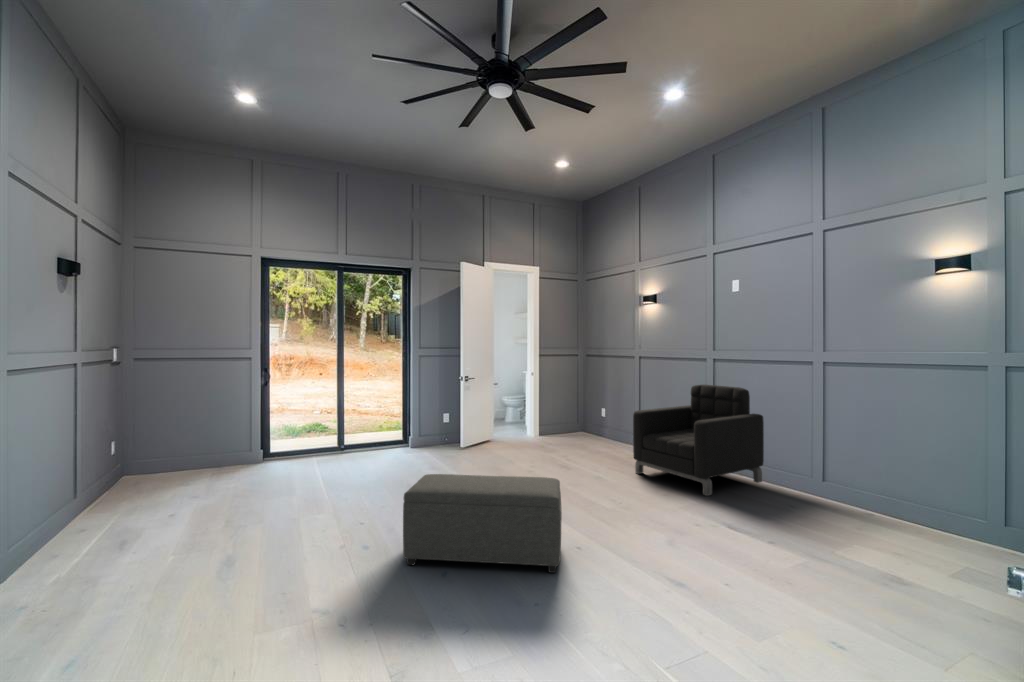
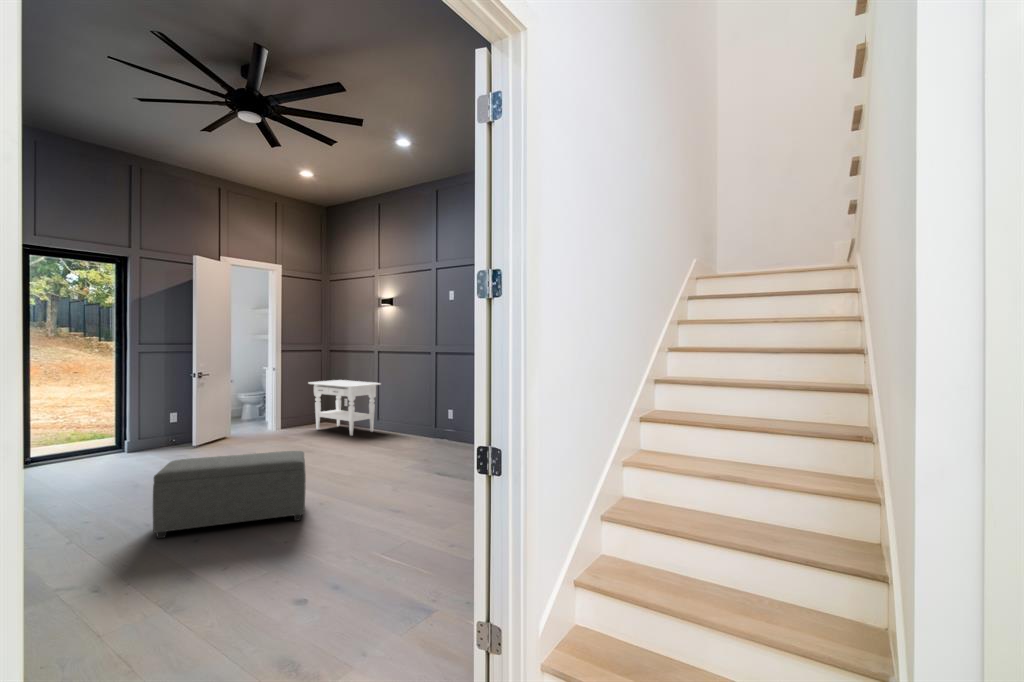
armchair: present [633,385,764,496] -> none [370,374,468,458]
side table: none [565,387,643,452] -> present [309,380,381,436]

